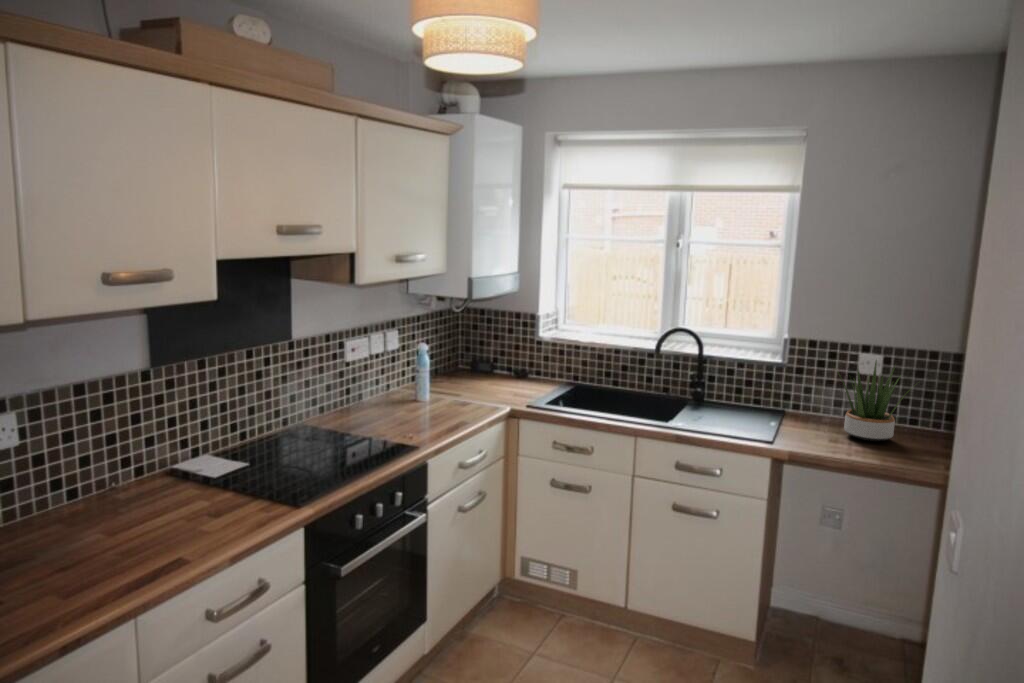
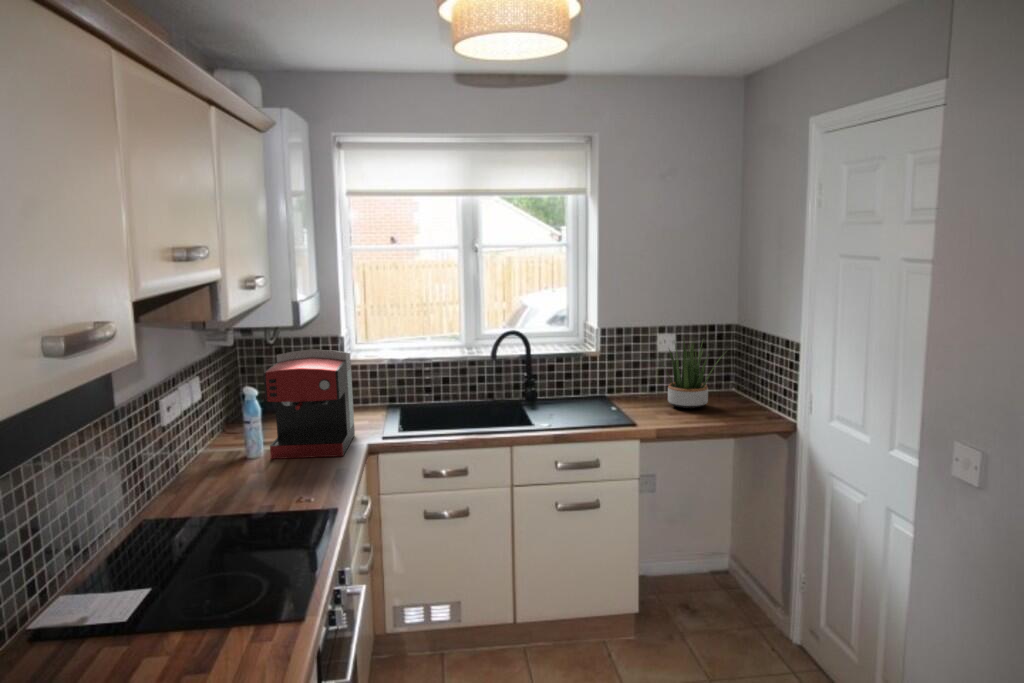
coffee maker: none [428,320,513,414] -> present [263,349,355,459]

